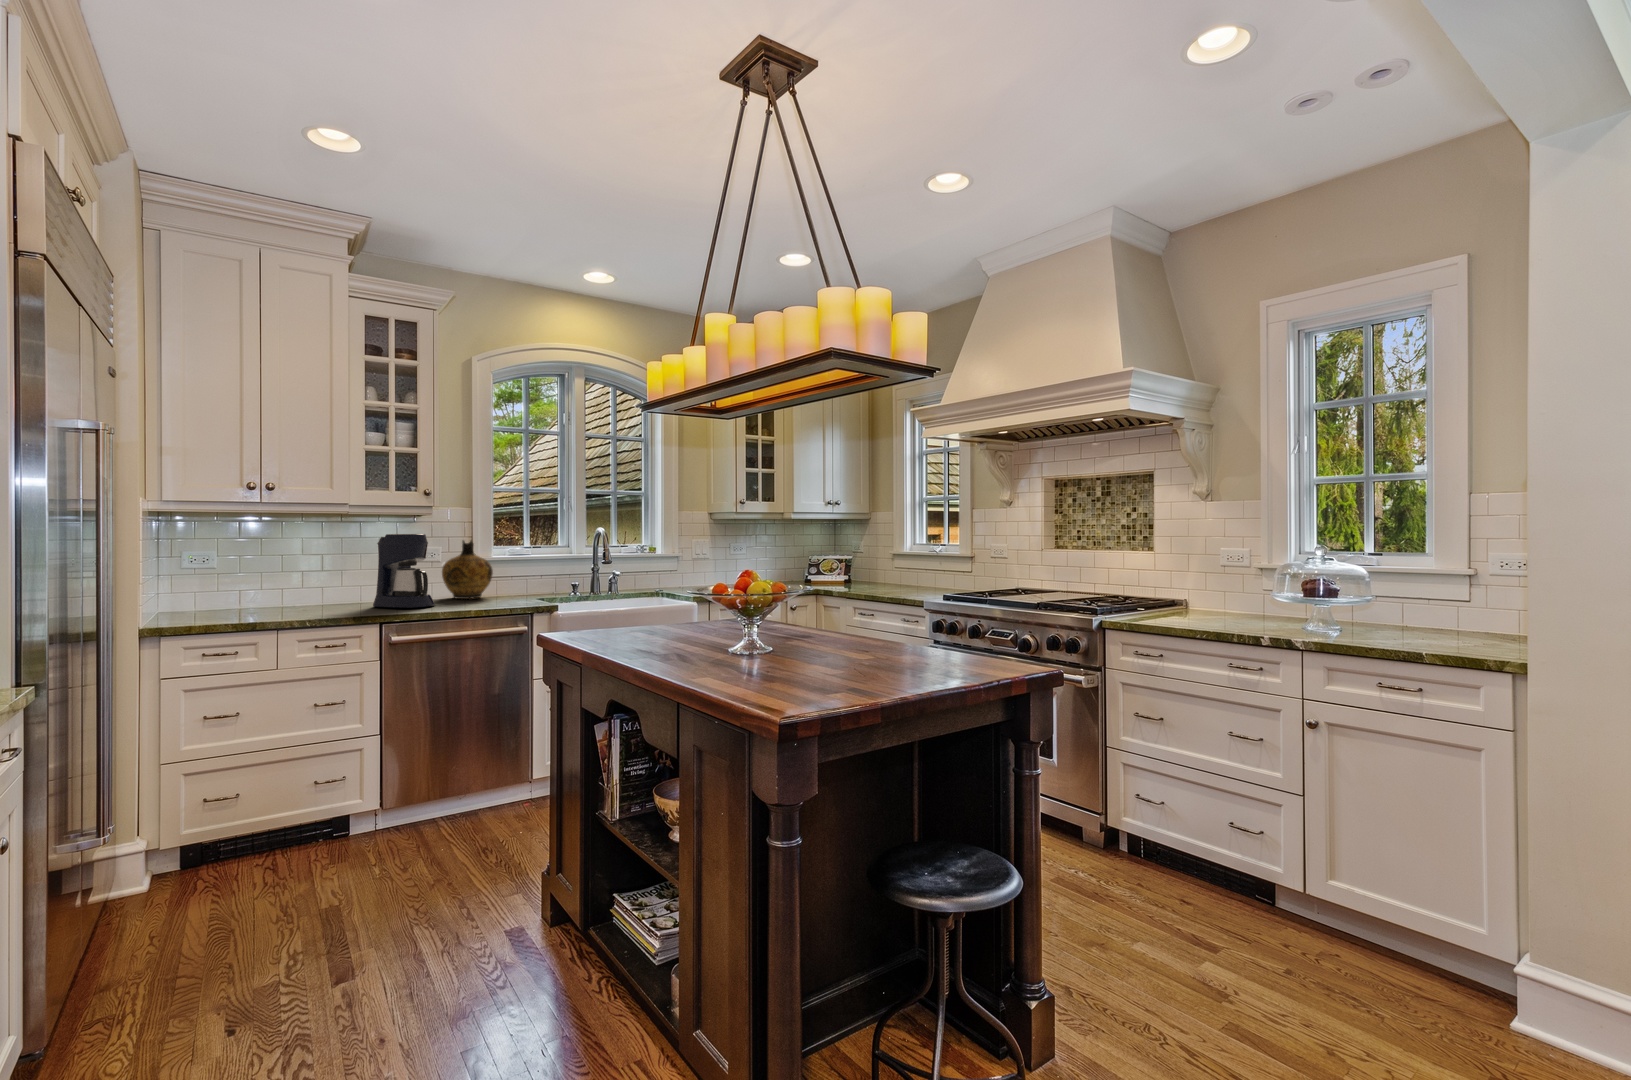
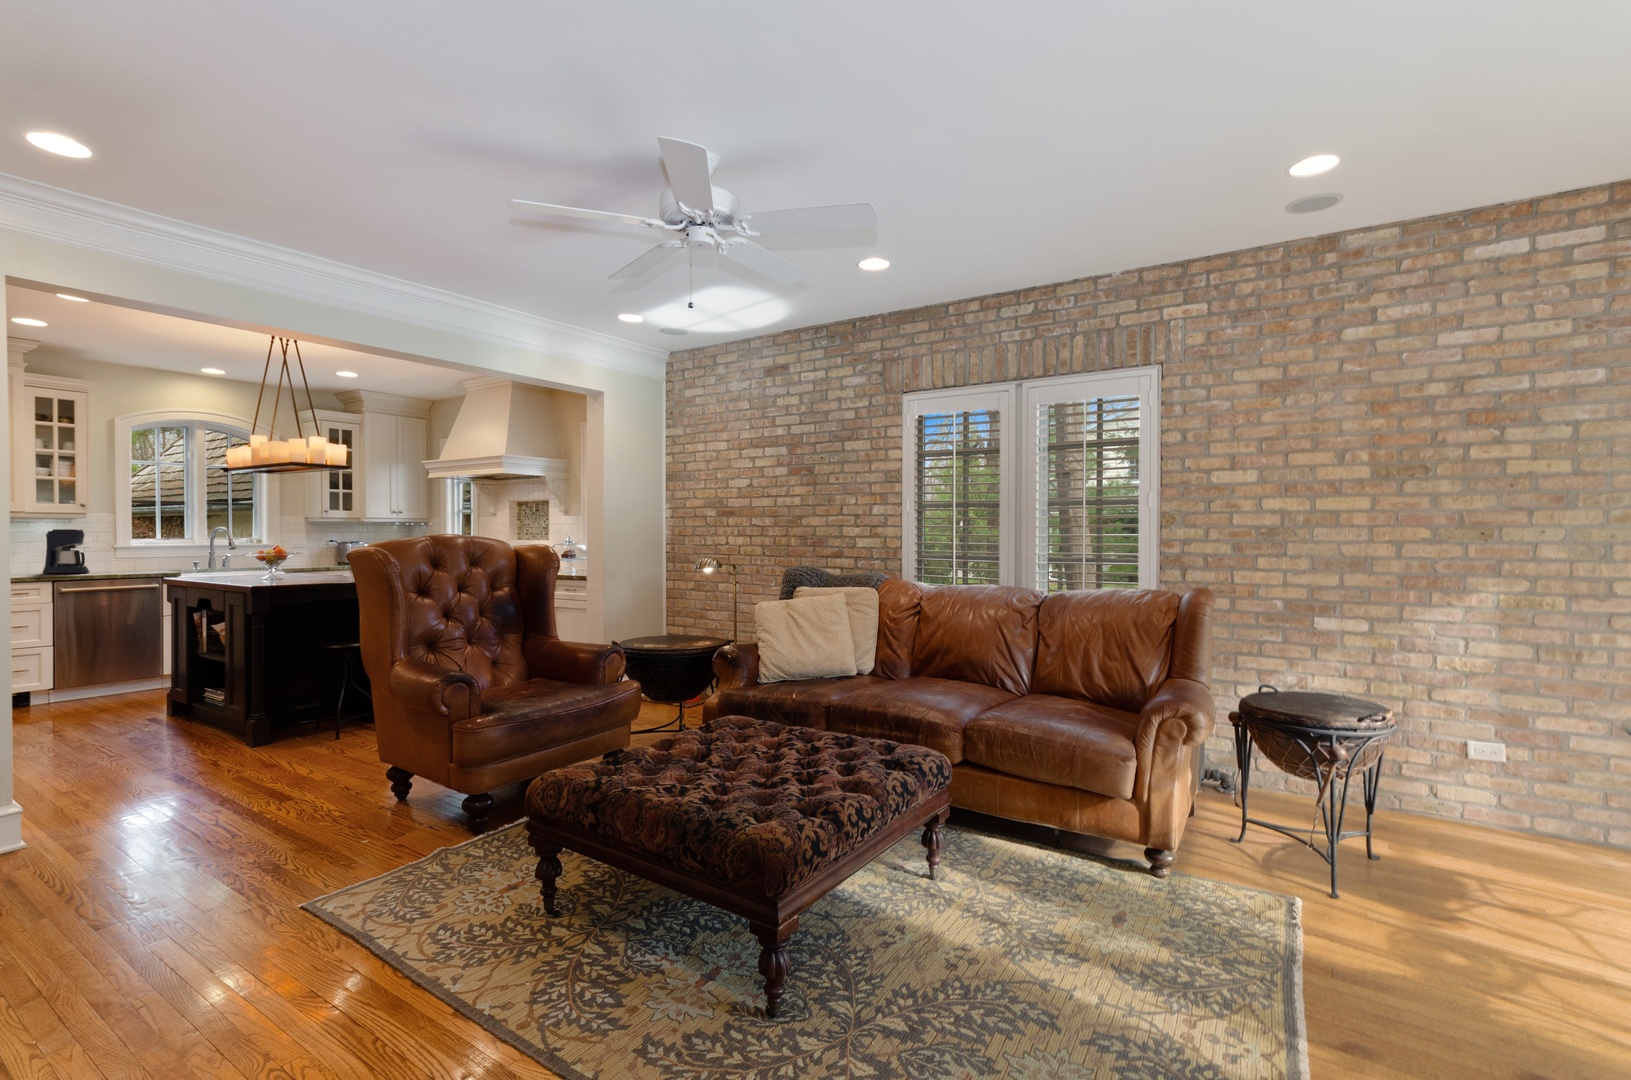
ceramic jug: present [442,540,493,599] -> none [93,534,133,570]

